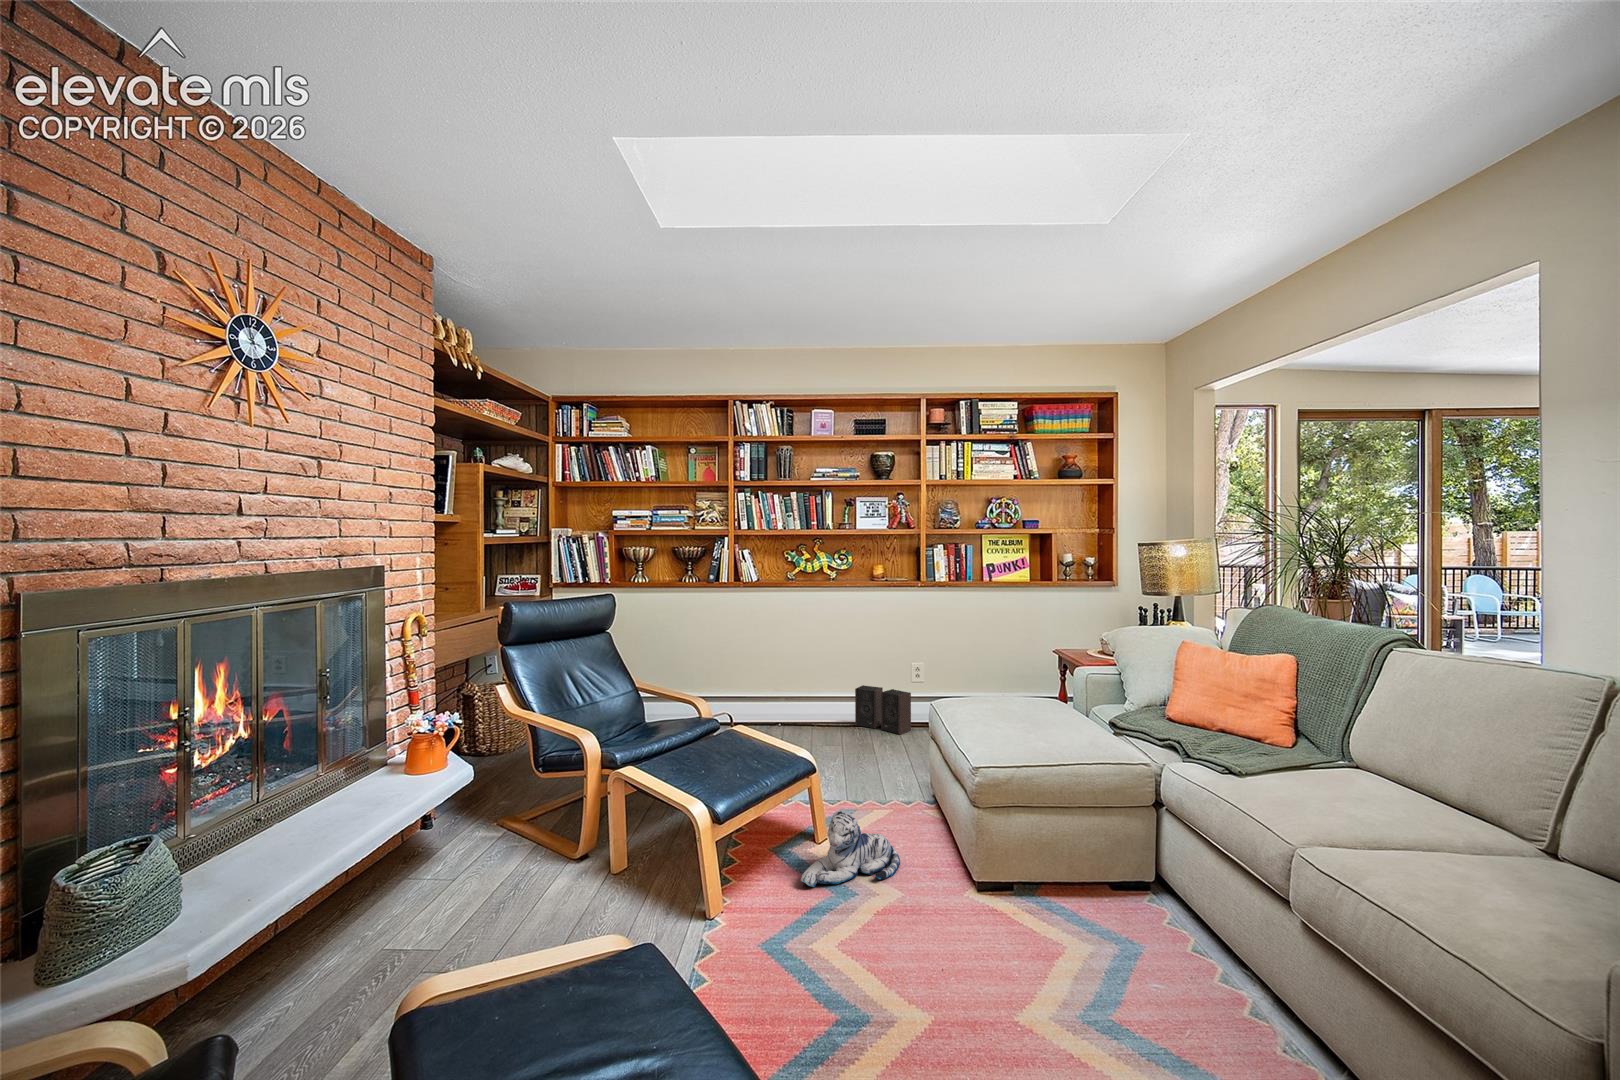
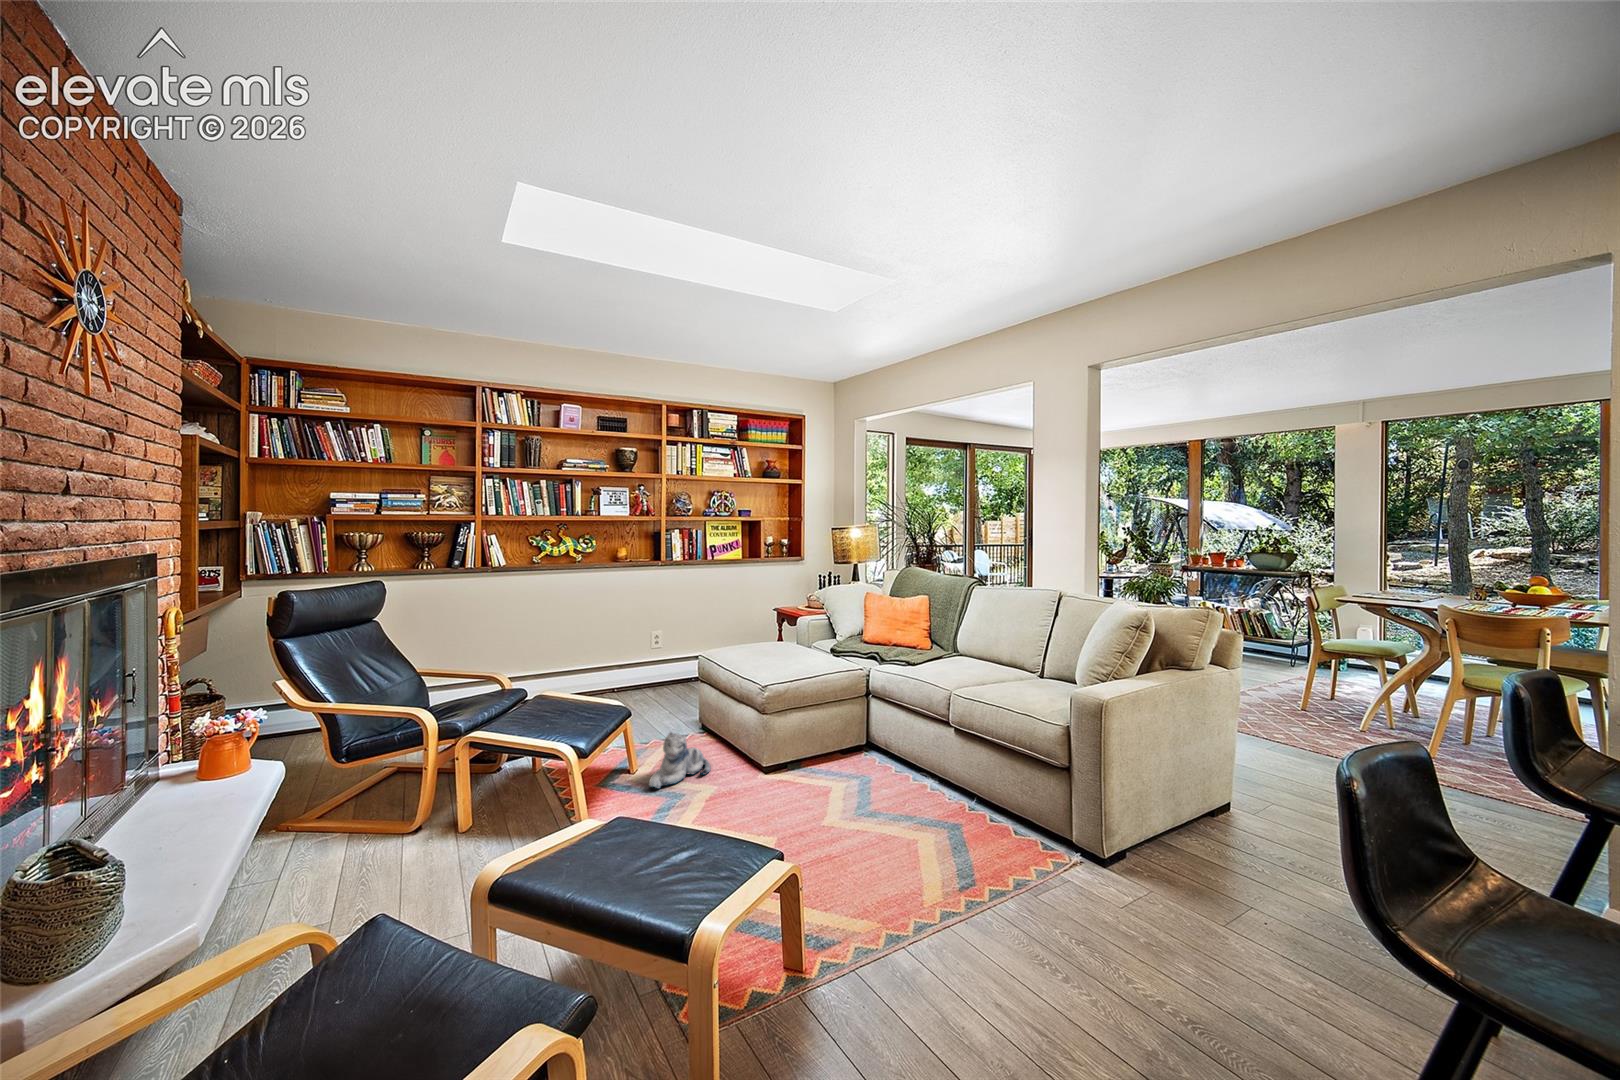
speaker: present [855,685,911,734] -> none [606,656,657,693]

